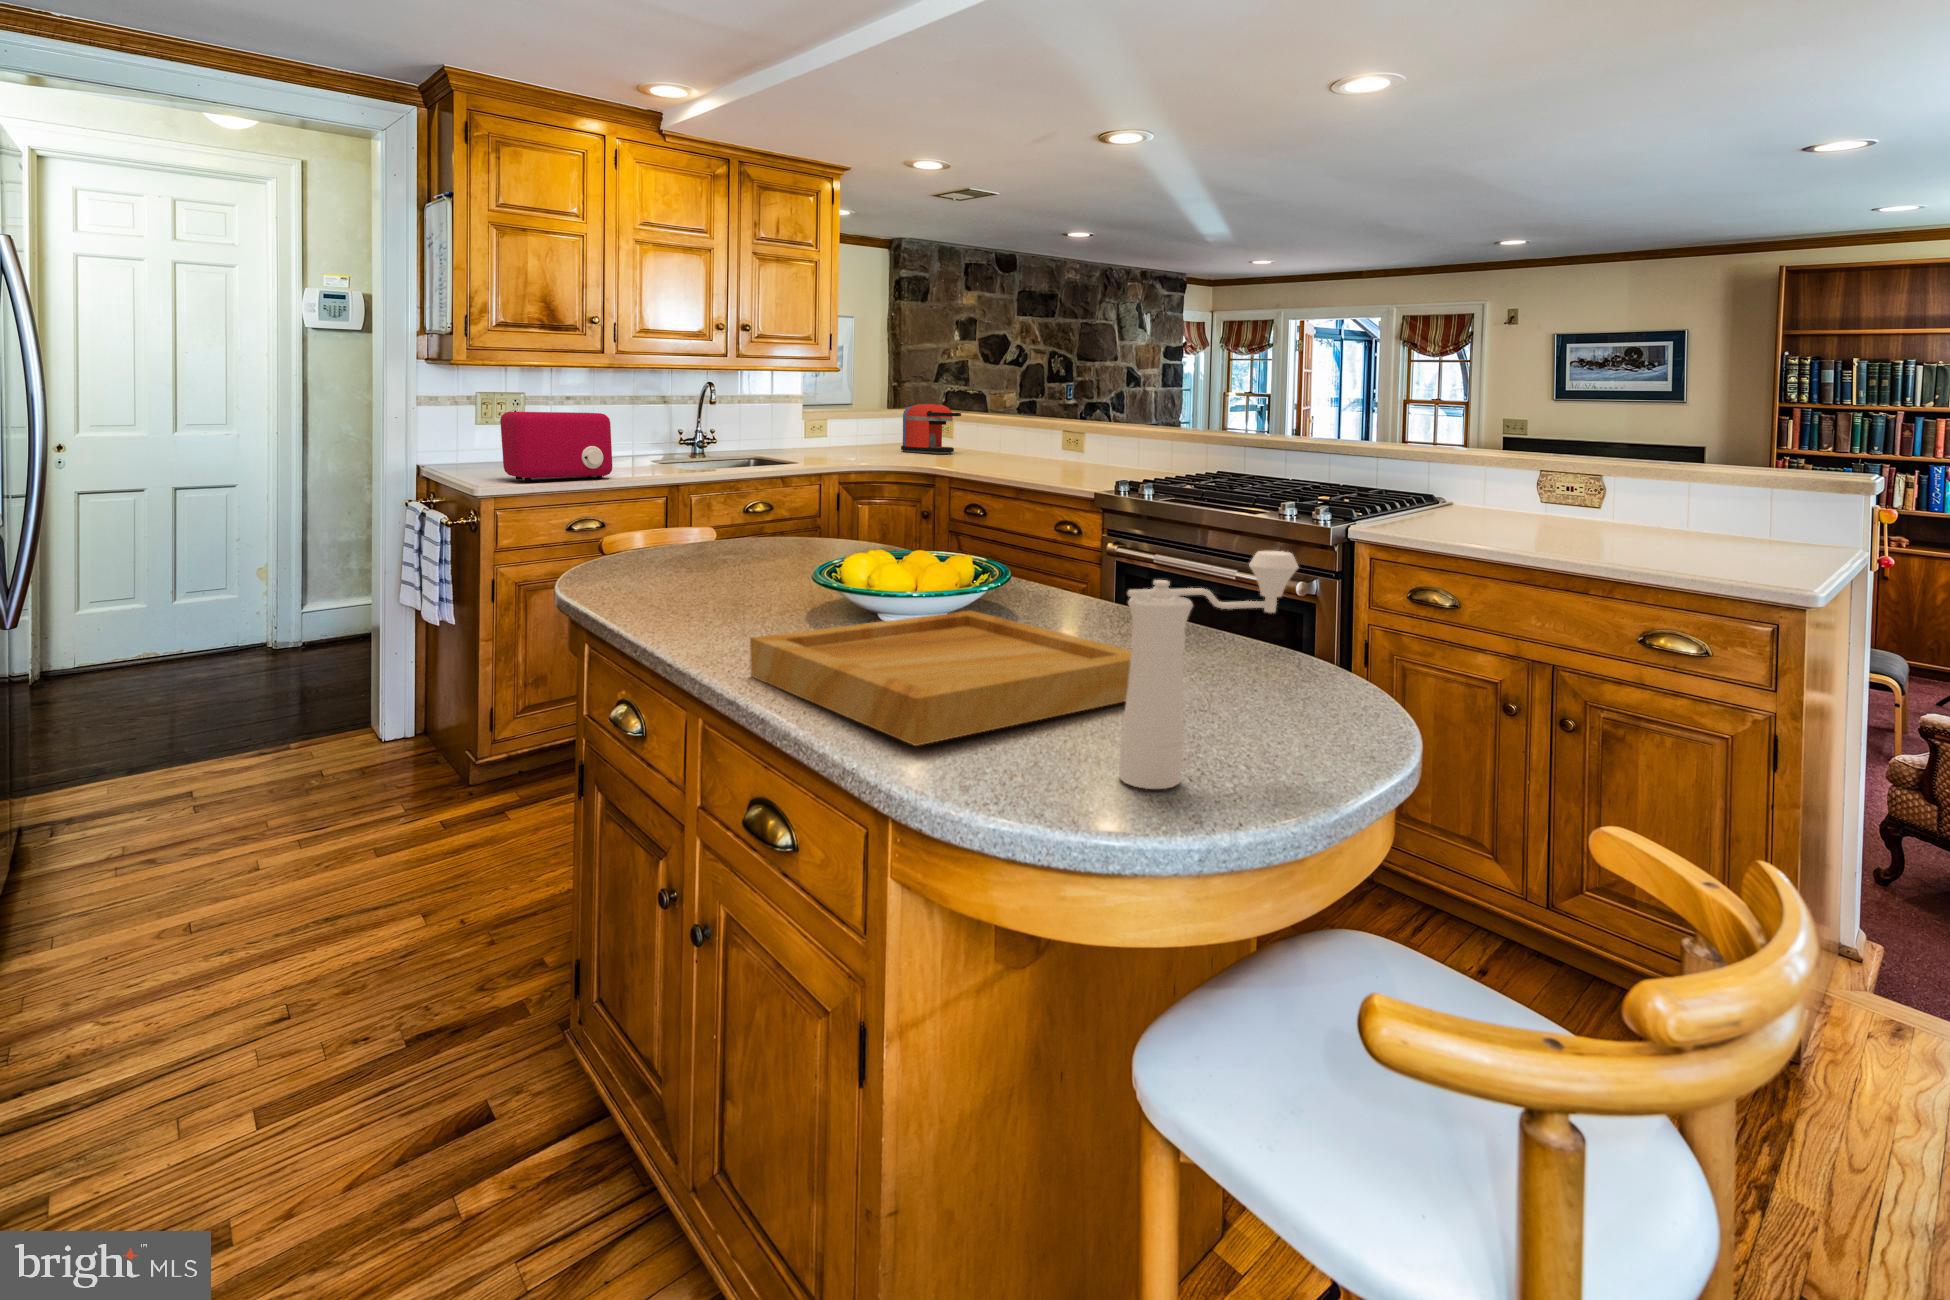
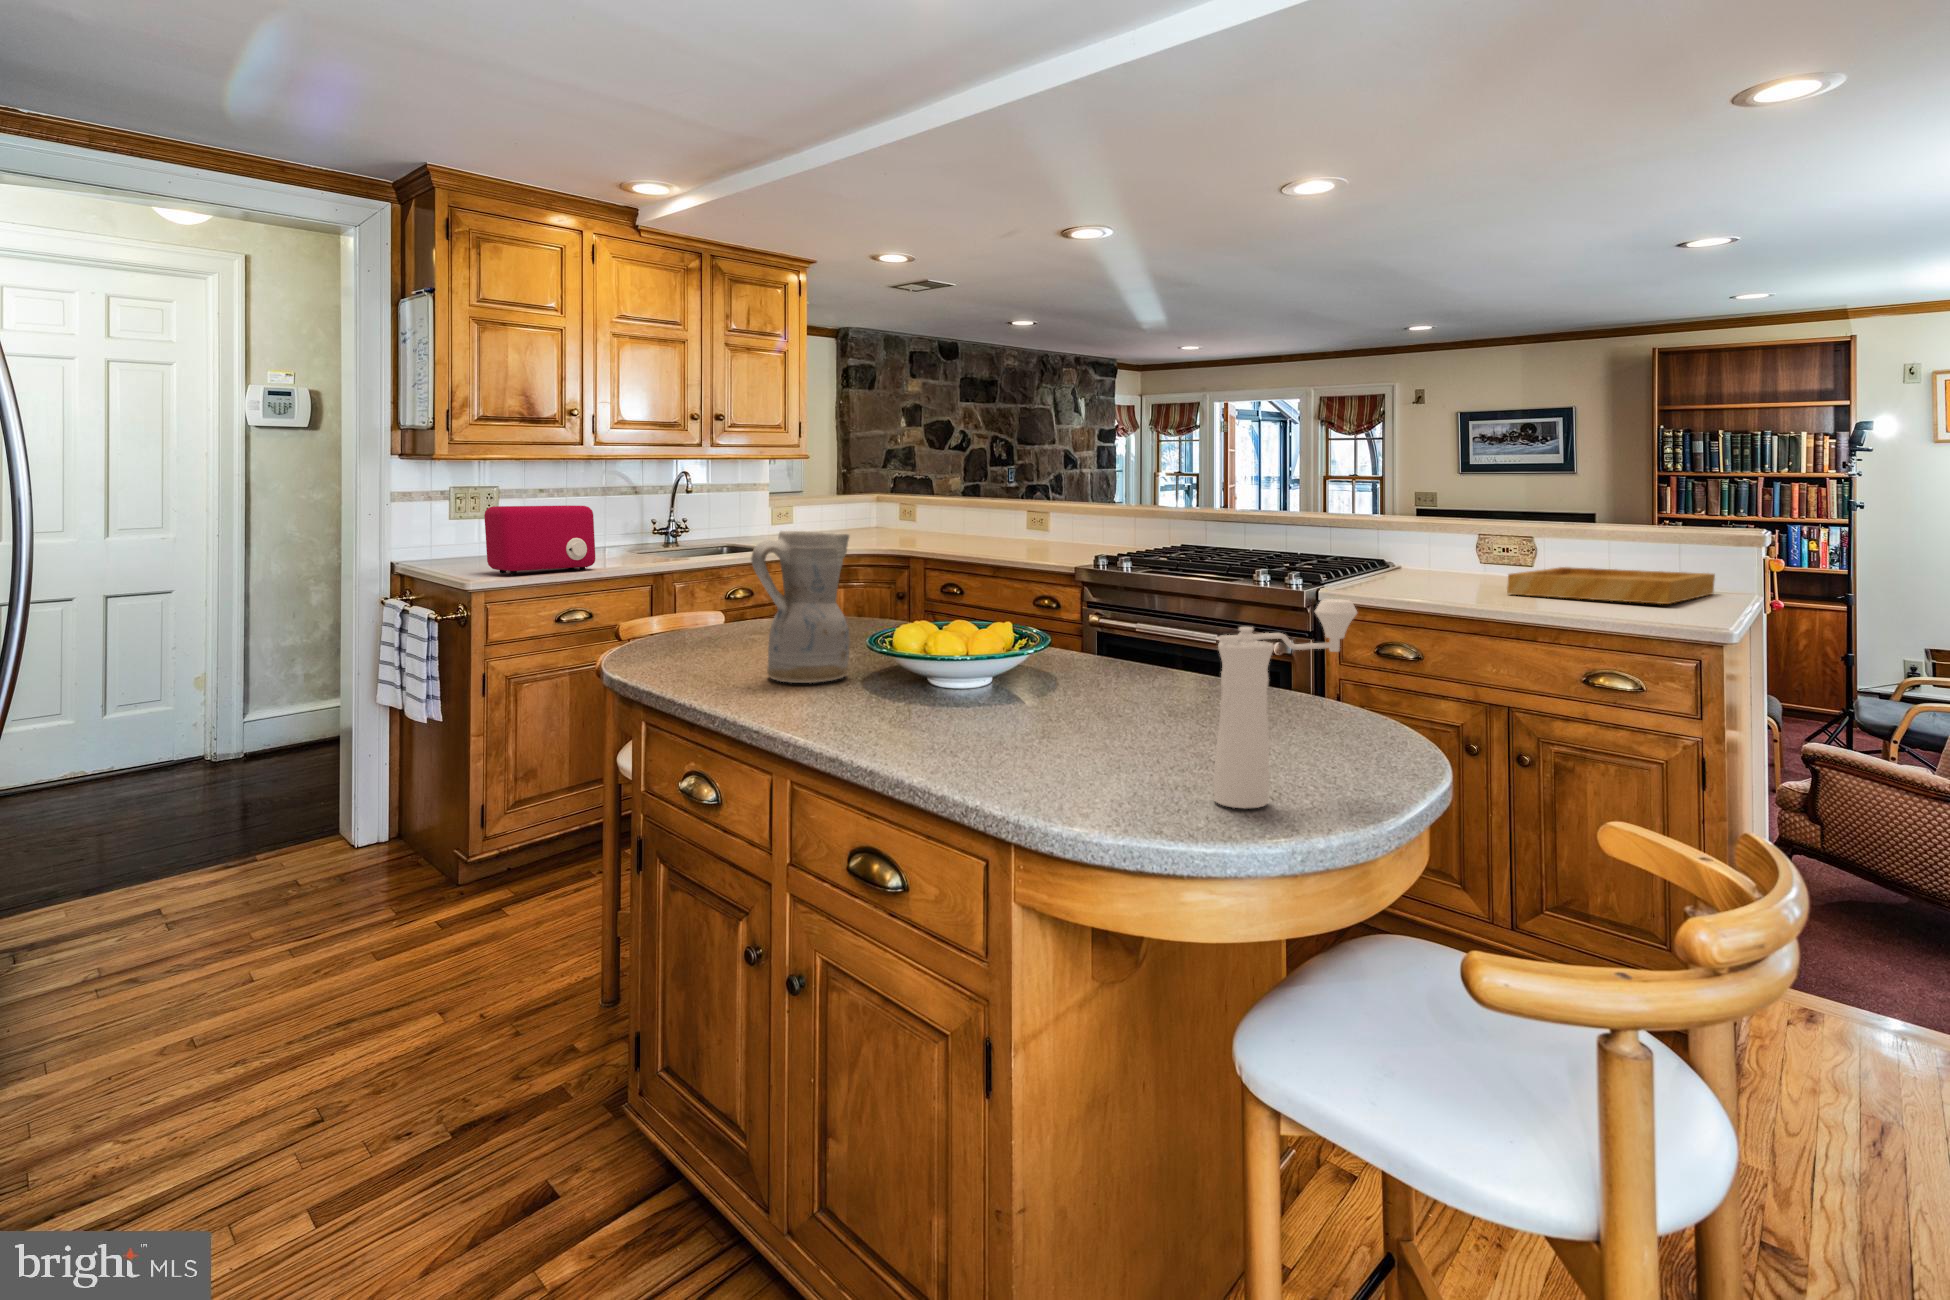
coffee maker: present [901,404,961,454] -> none [863,489,923,537]
ceramic pitcher: none [689,447,800,612] -> present [751,531,850,683]
tray: present [750,611,1132,746] -> present [1507,567,1715,604]

